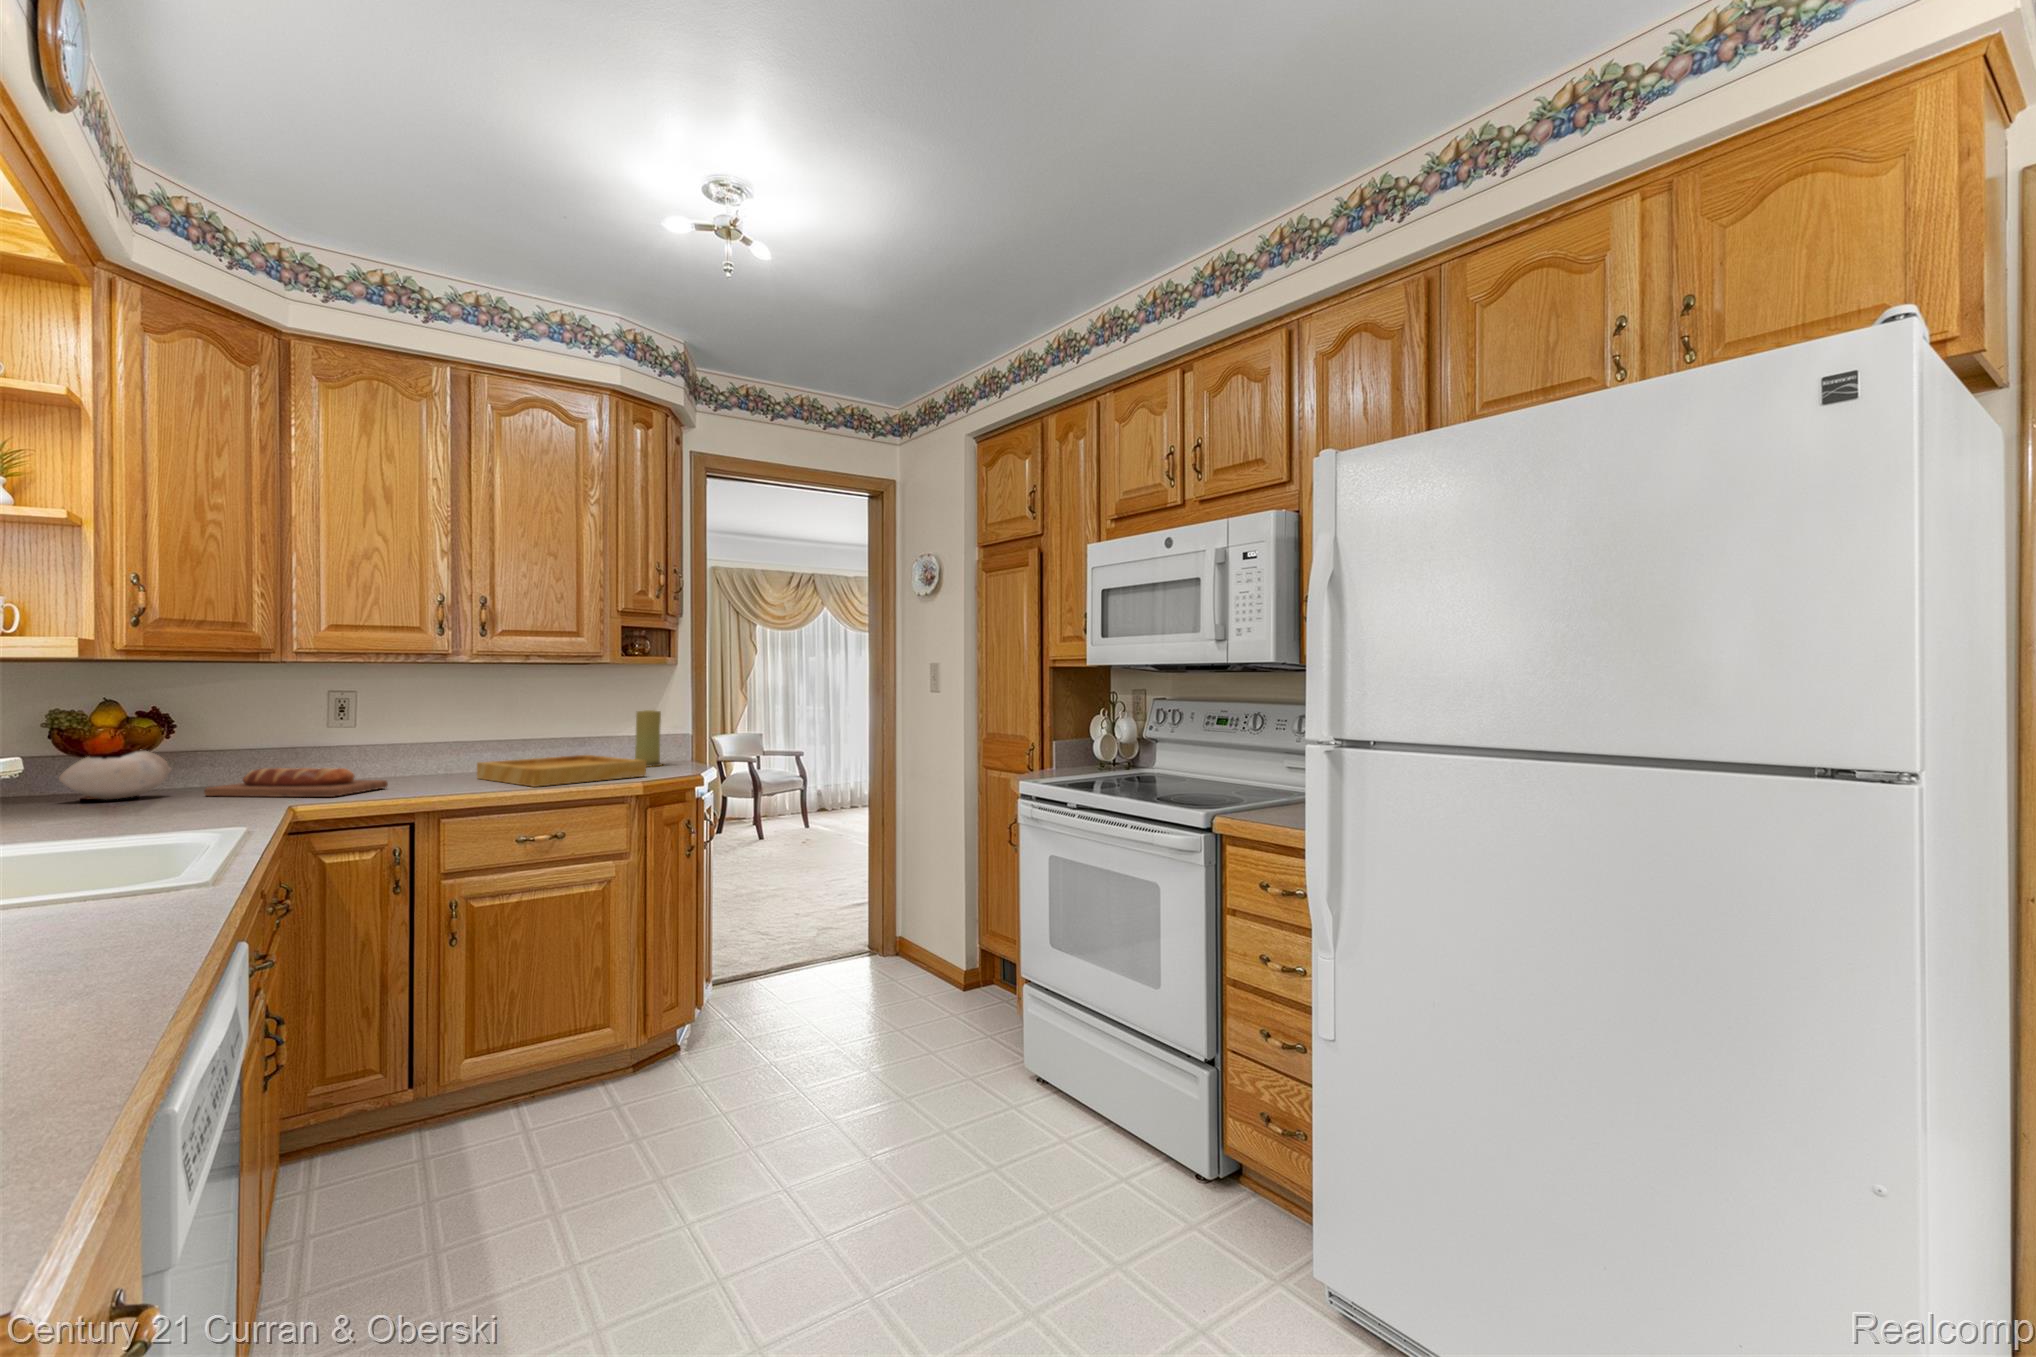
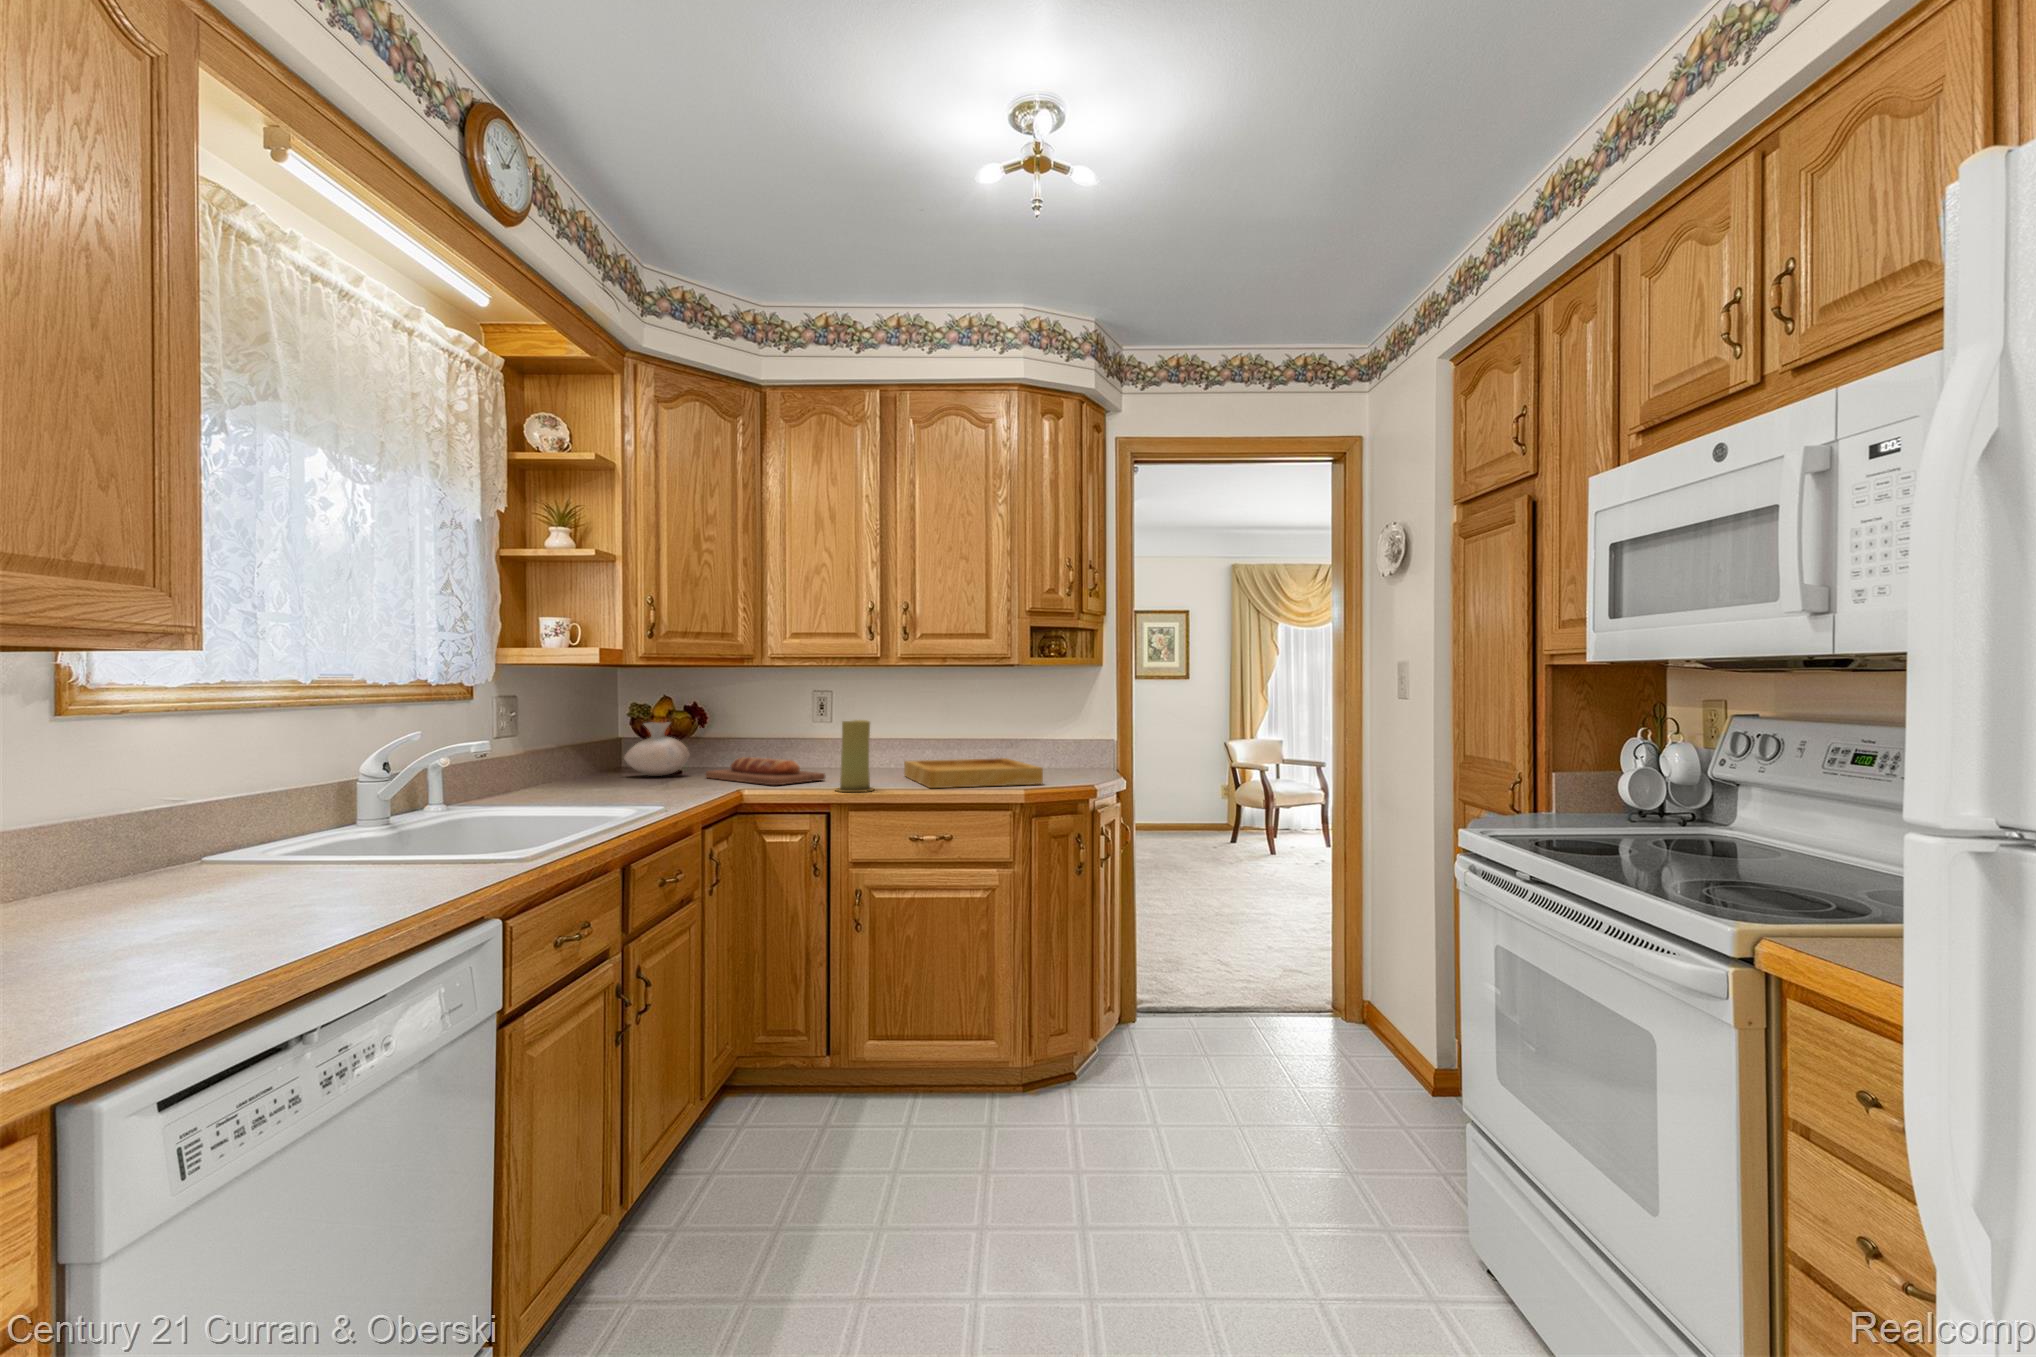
candle: present [635,710,662,767] -> present [835,720,874,792]

